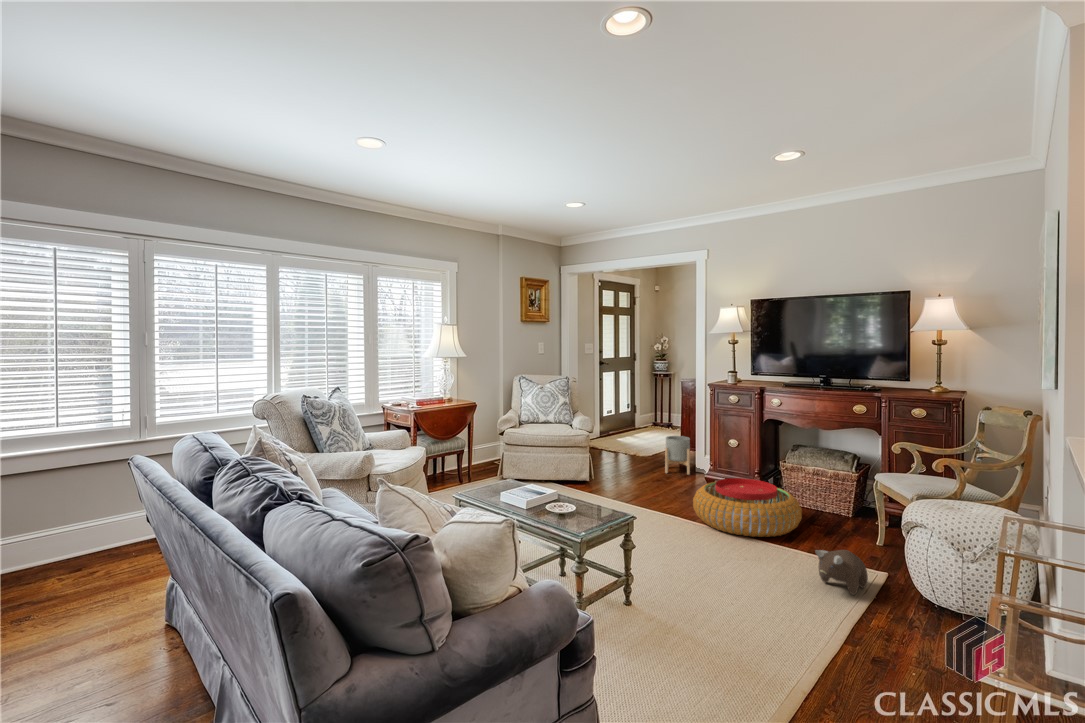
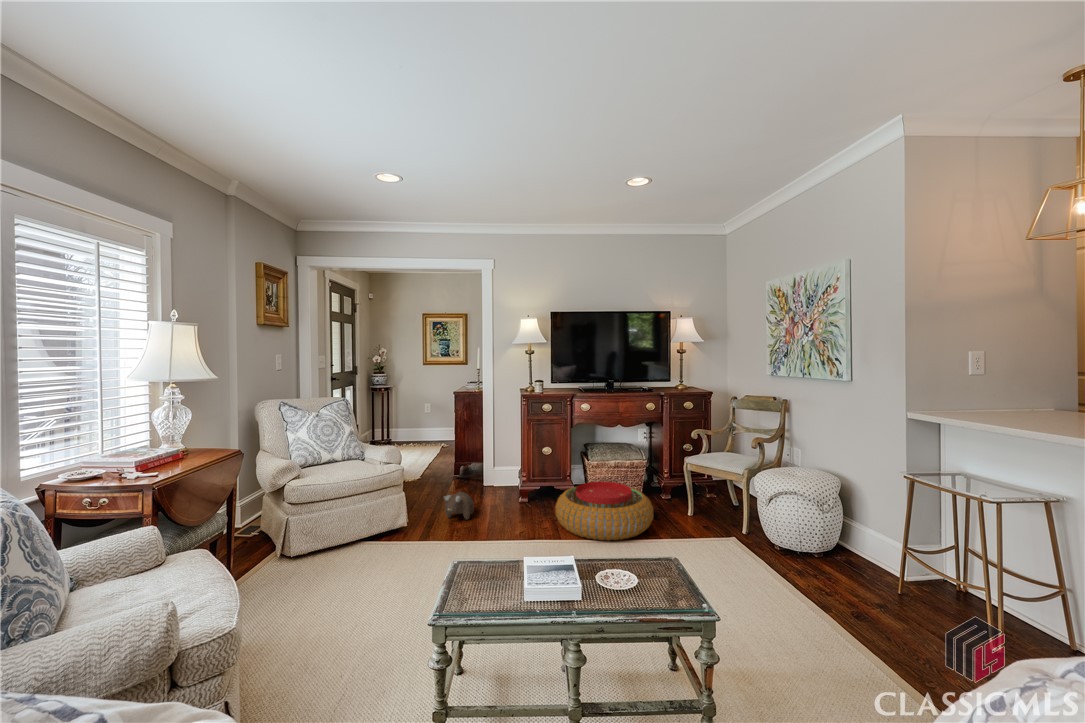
planter: present [665,436,690,474] -> none [459,451,491,493]
plush toy: present [815,550,868,595] -> present [444,492,474,520]

